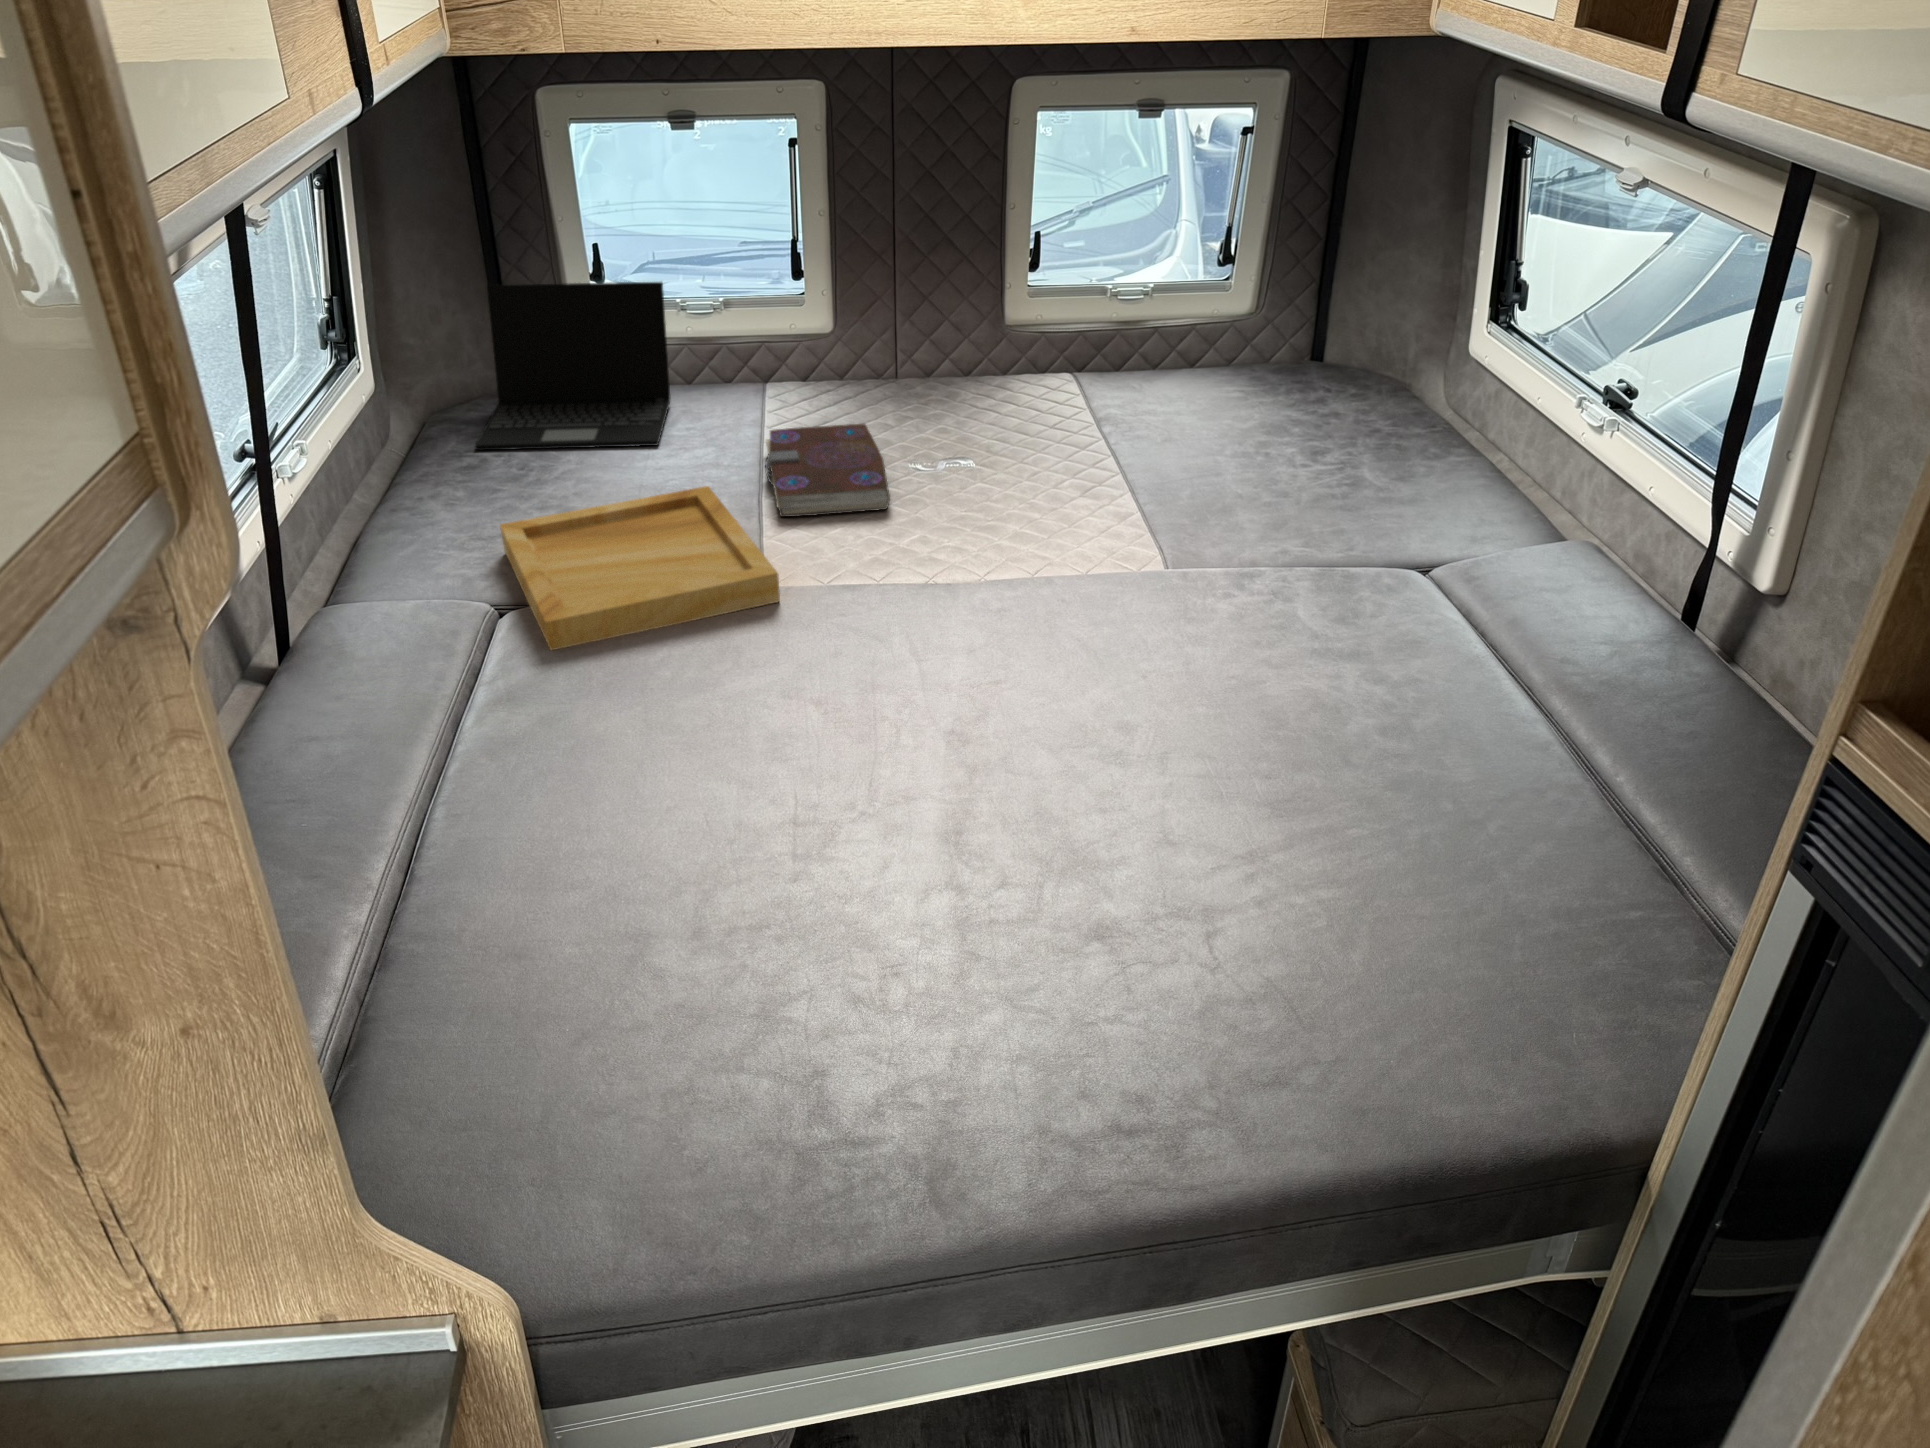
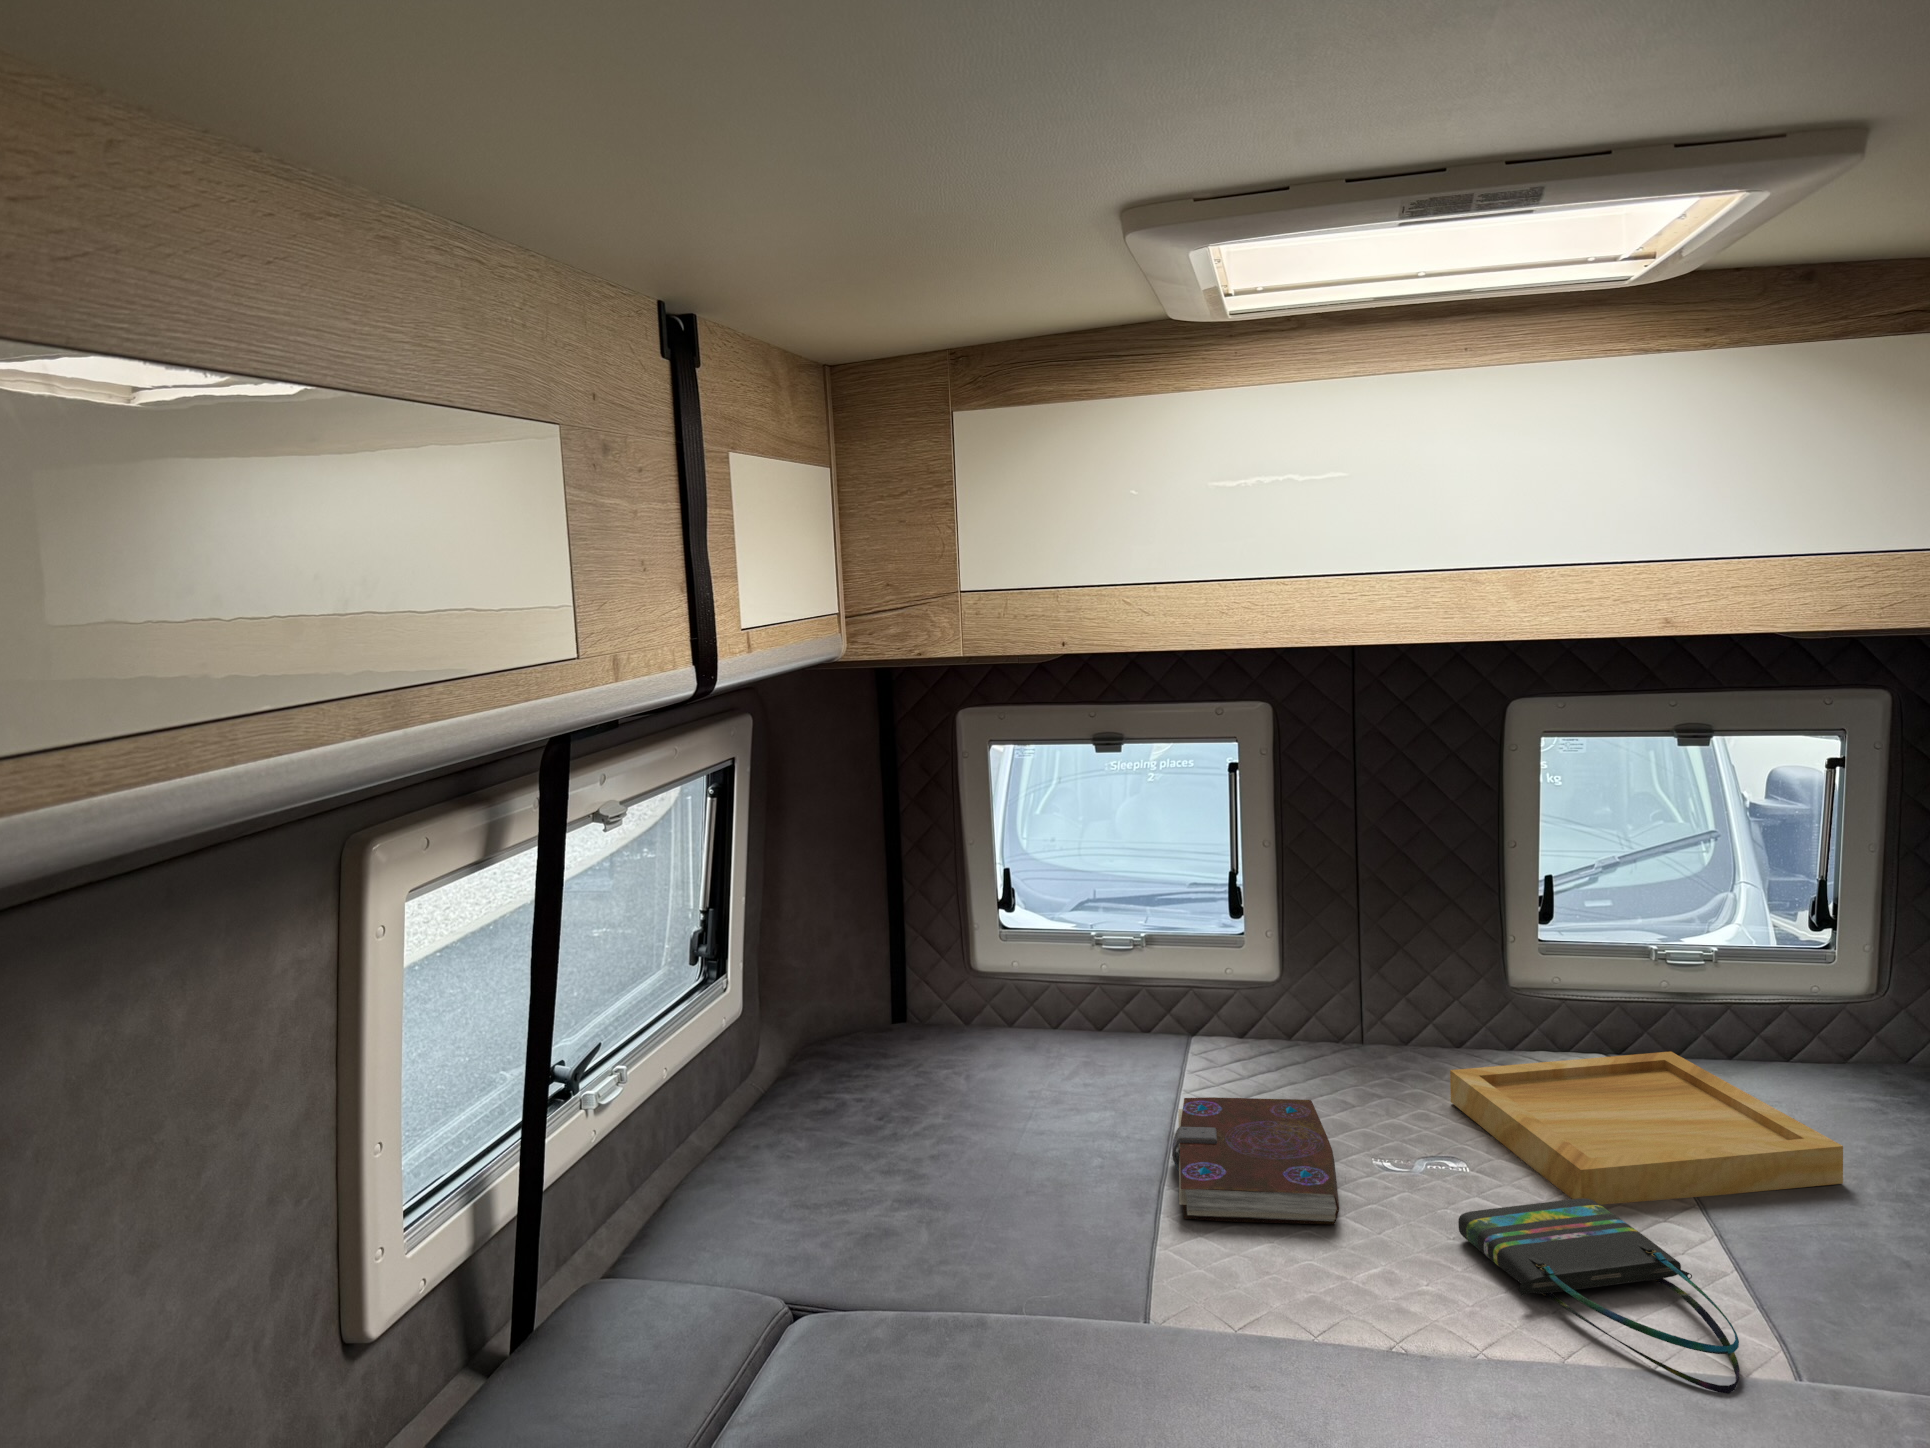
laptop: present [475,282,671,450] -> none [837,908,1075,1105]
tote bag: none [970,474,1134,580] -> present [1458,1198,1740,1393]
tray: present [500,486,780,650] -> present [1450,1052,1843,1205]

